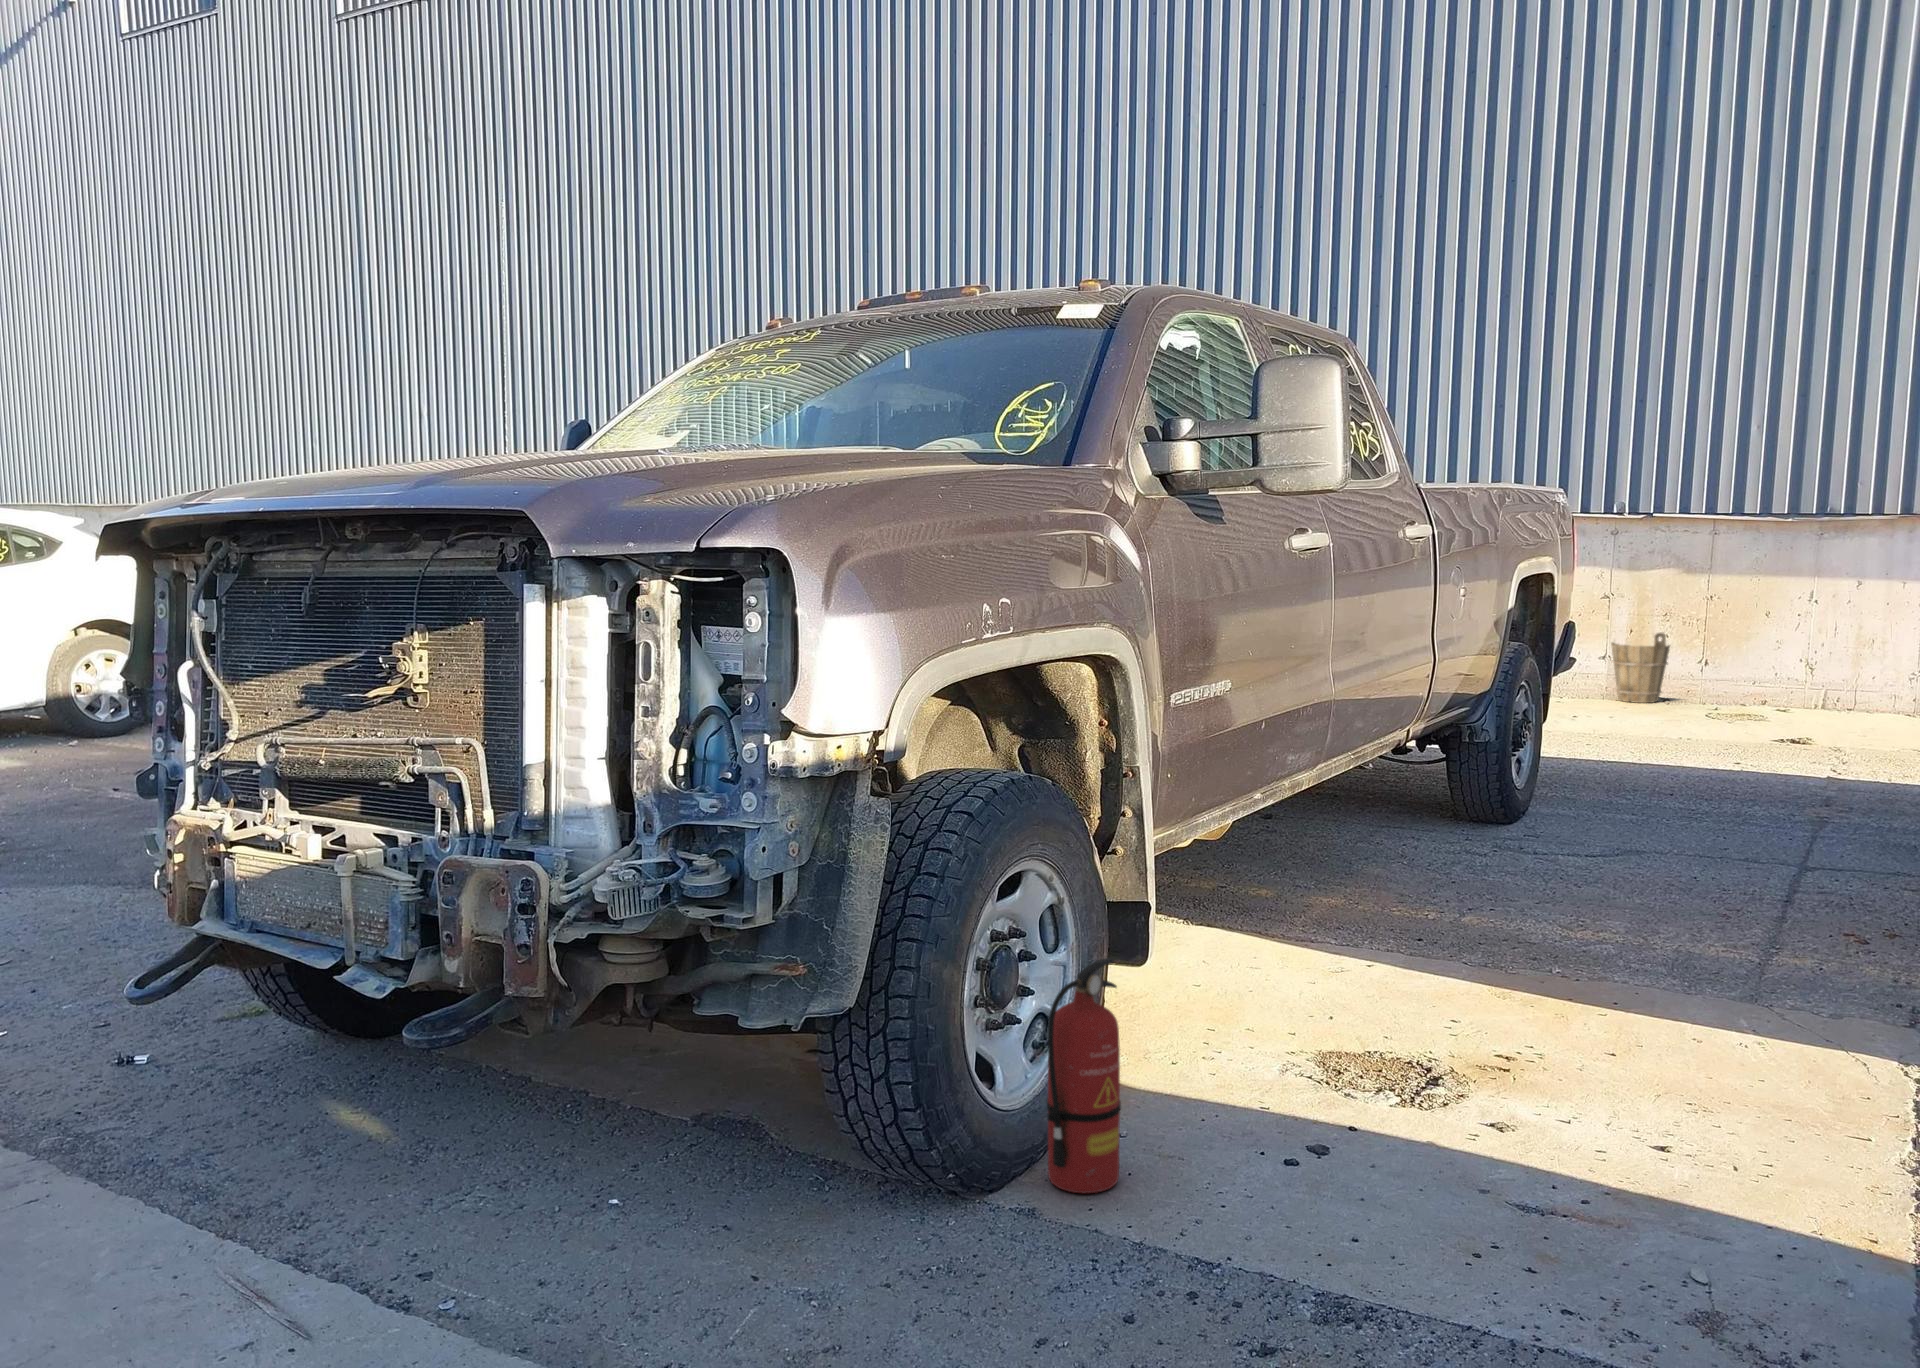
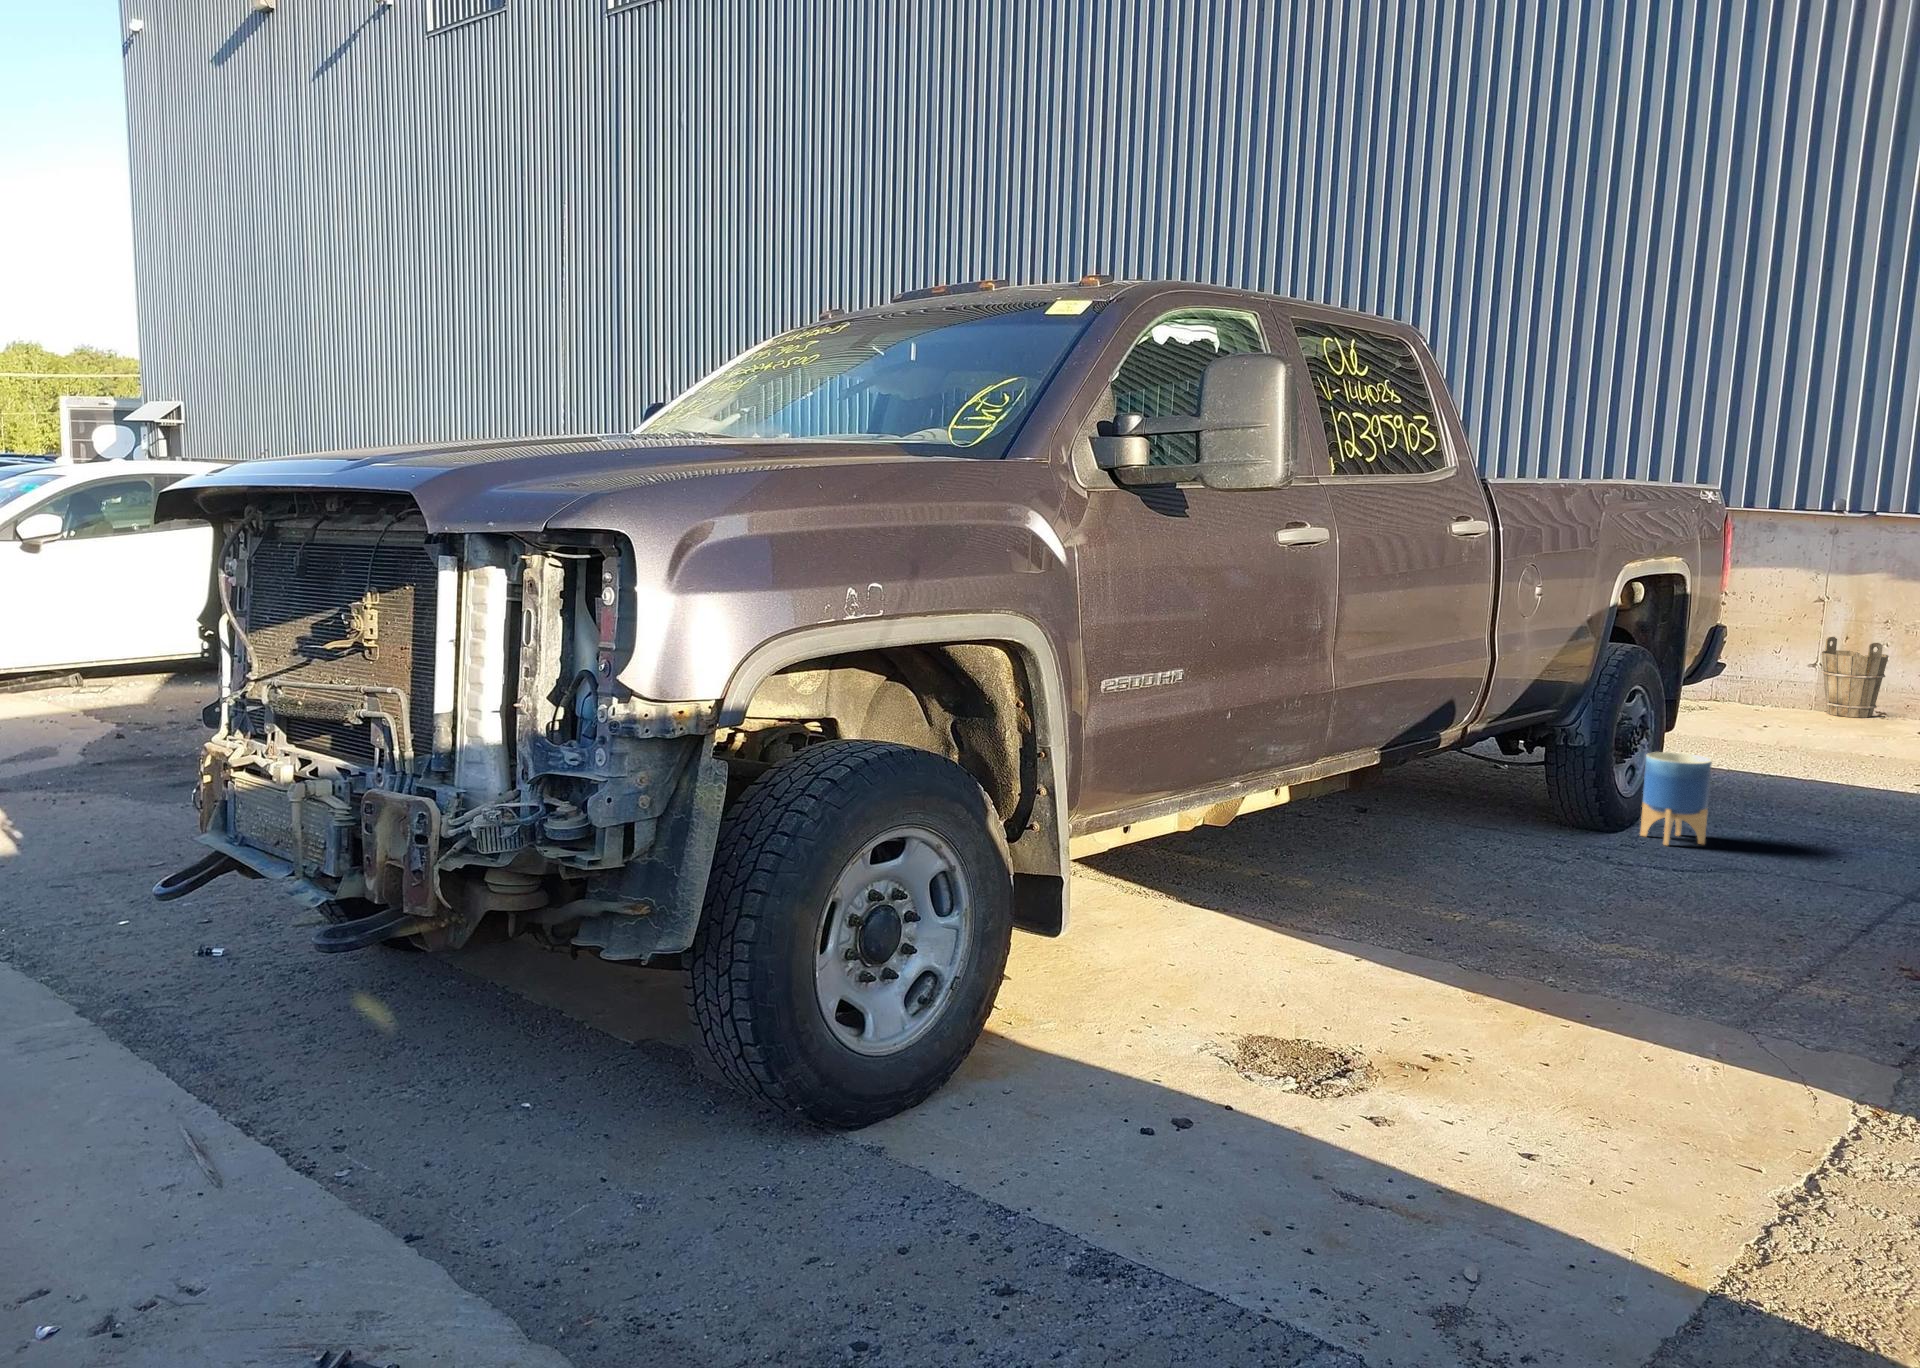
planter: none [1539,742,1604,832] -> present [1640,752,1712,845]
fire extinguisher: present [1047,958,1121,1193] -> none [906,924,989,1142]

